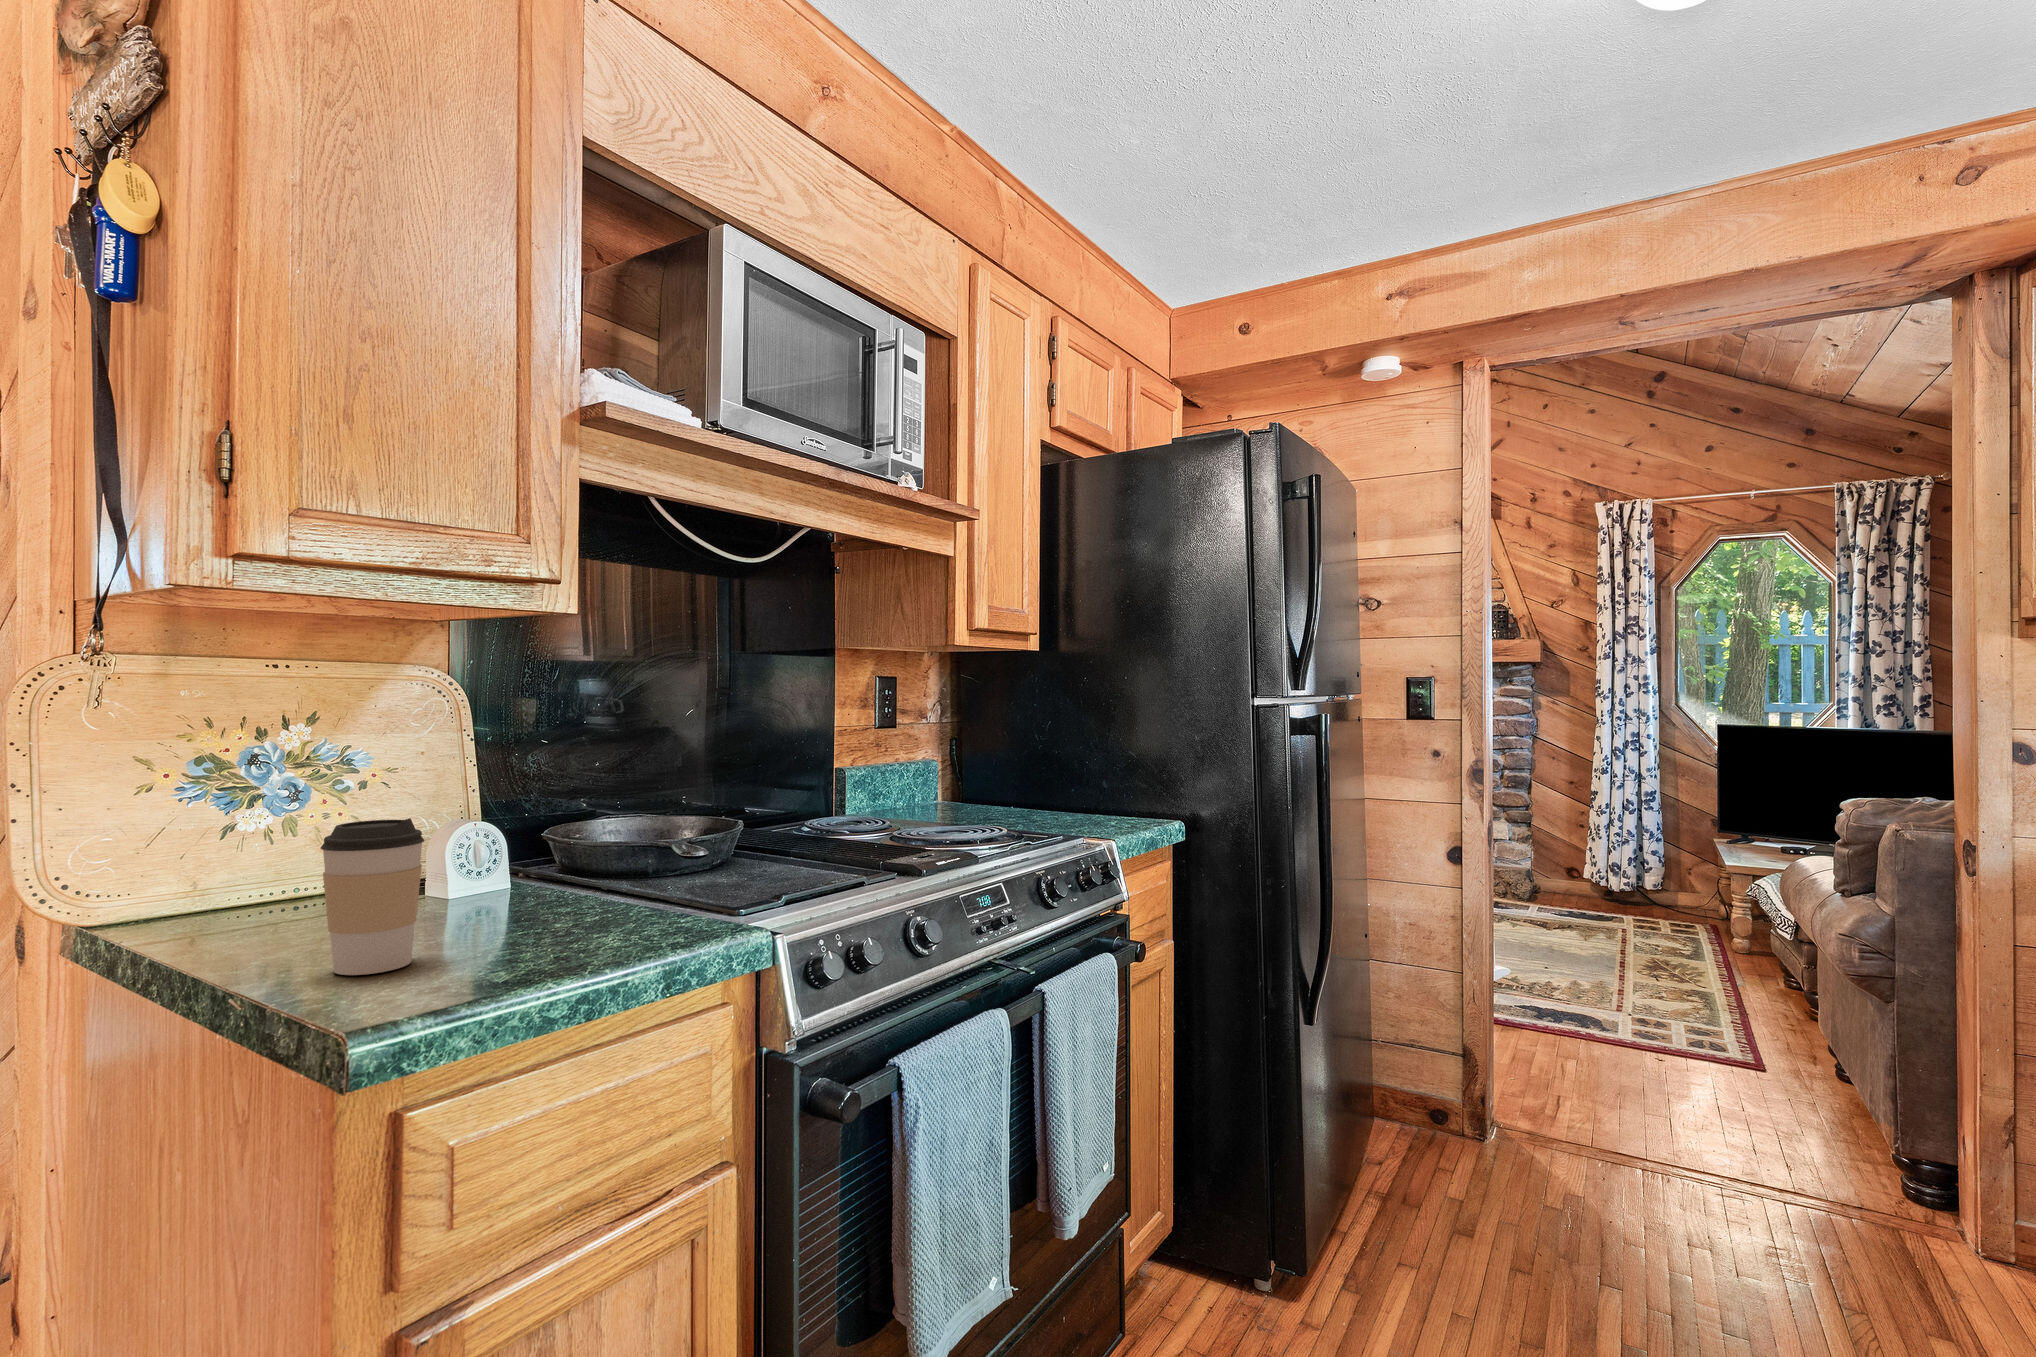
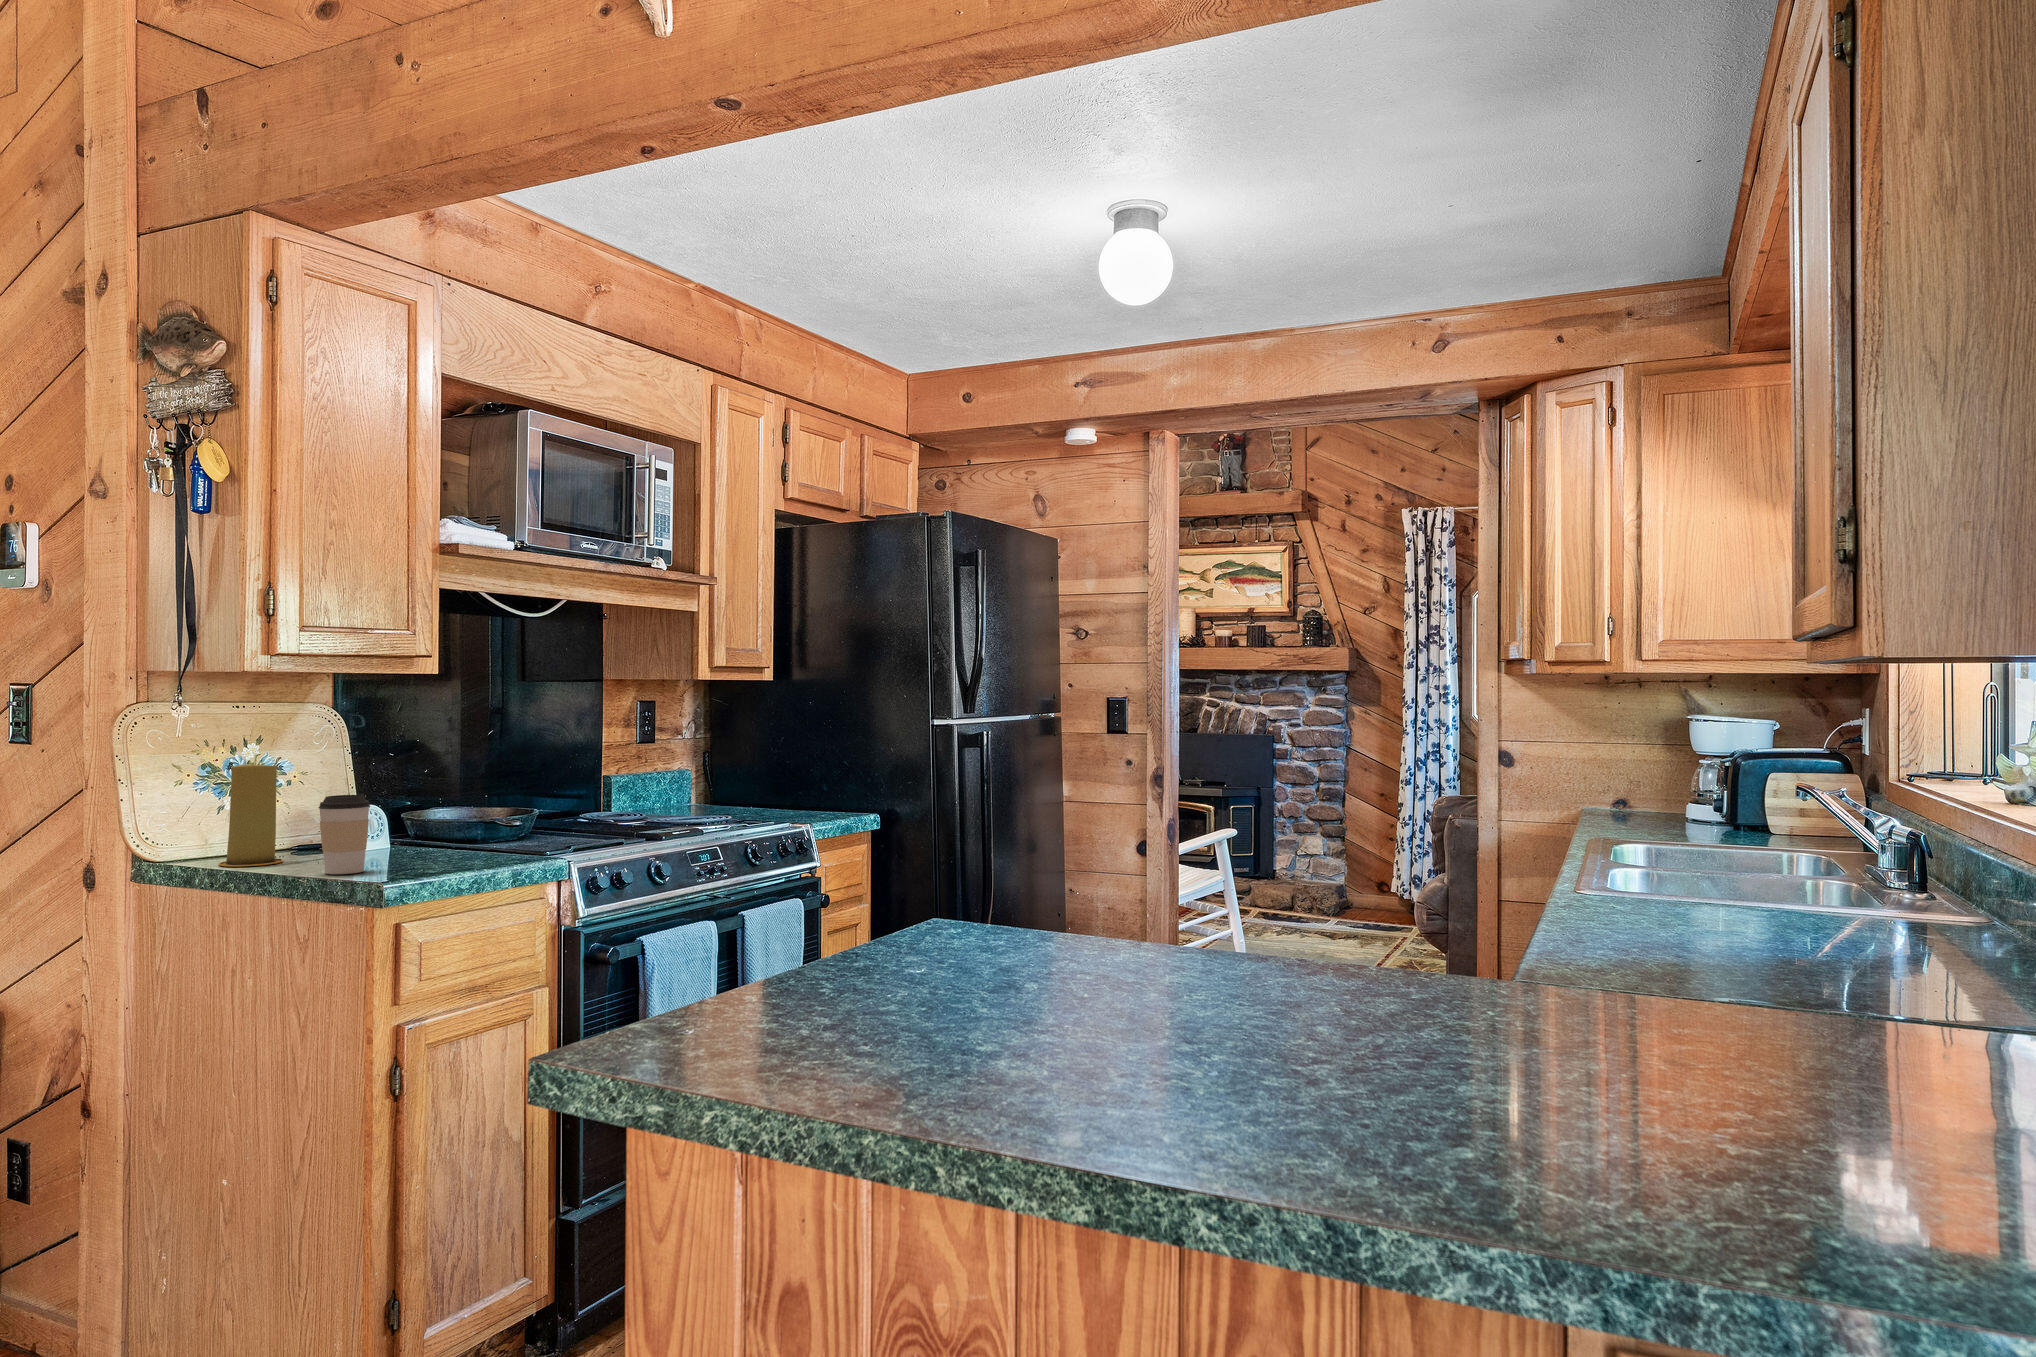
candle: none [193,759,313,940] -> present [218,764,283,867]

